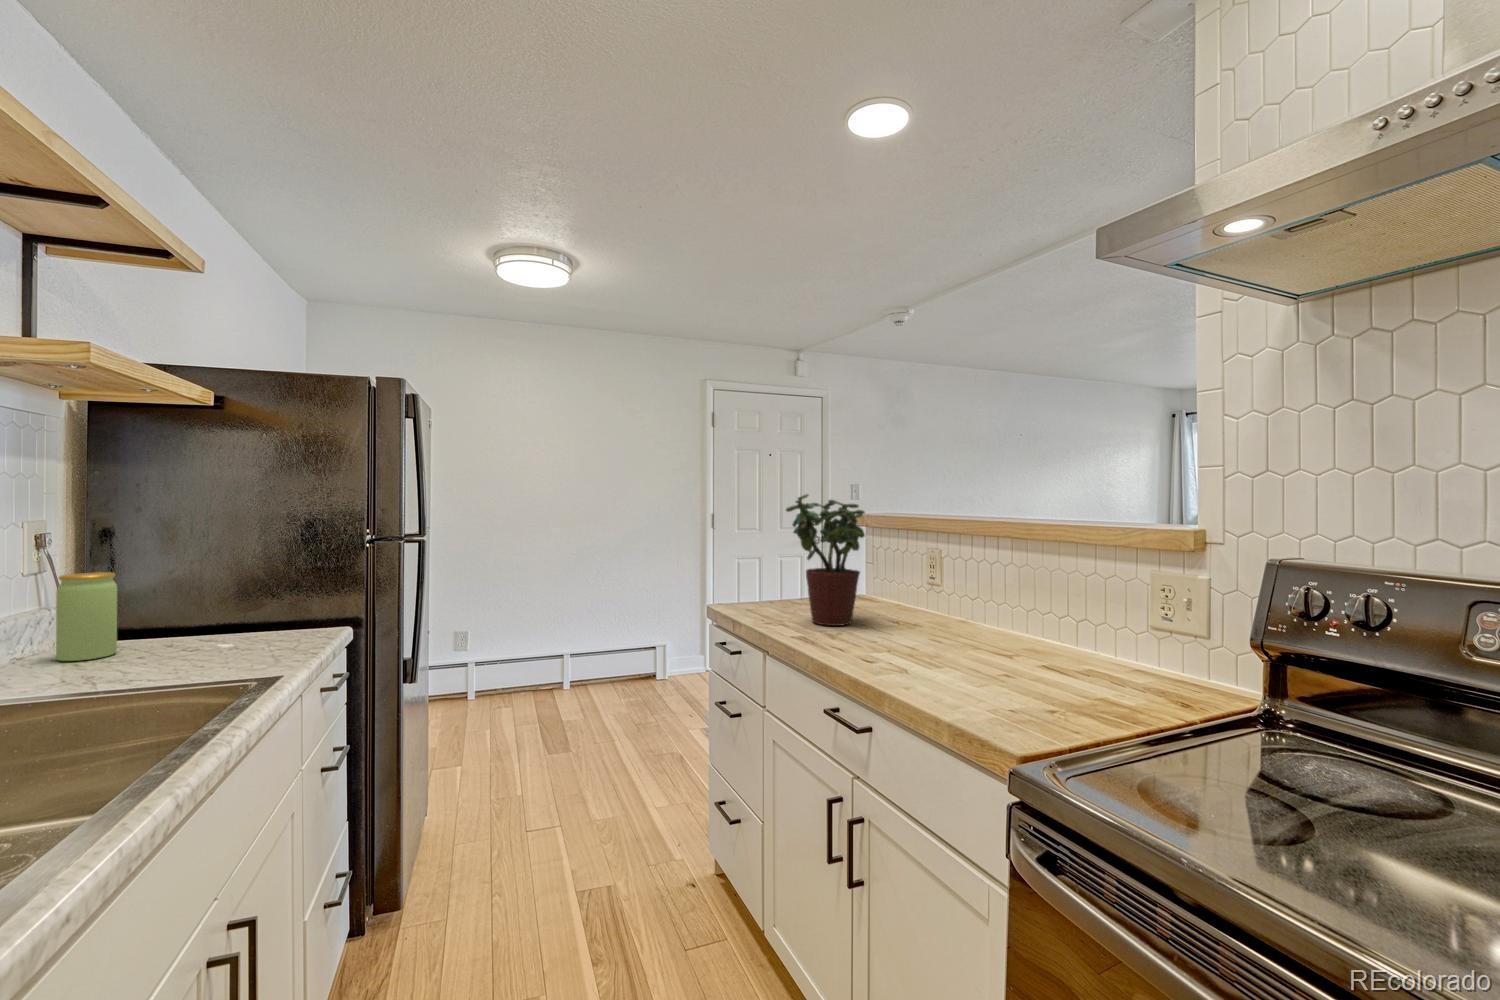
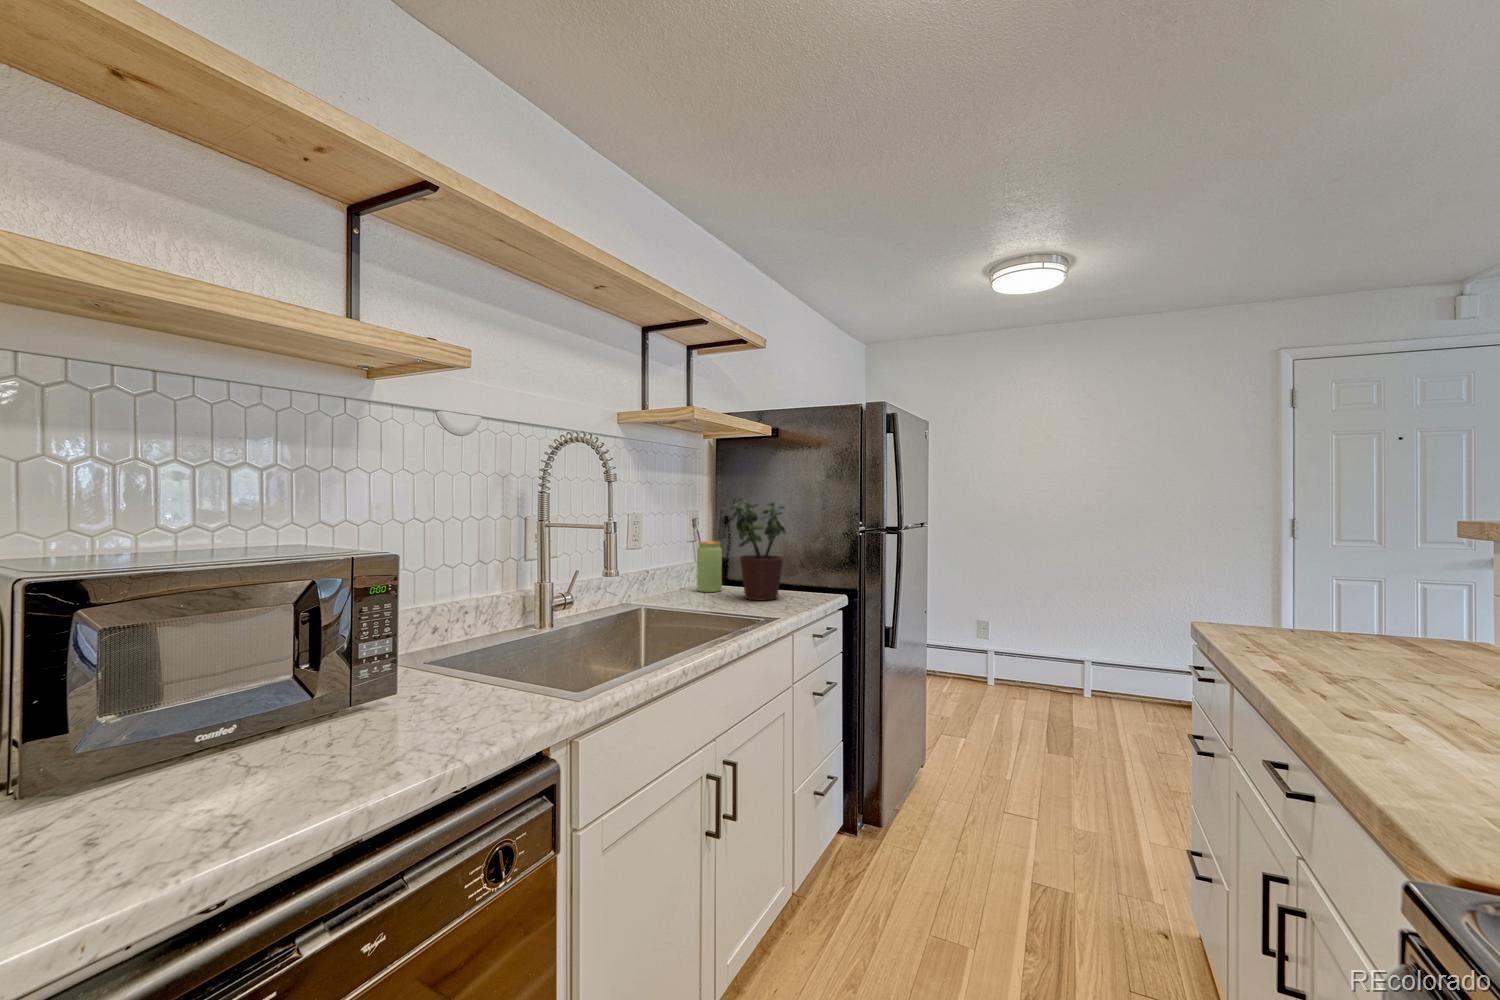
potted plant: present [786,494,865,626] -> present [730,496,786,600]

